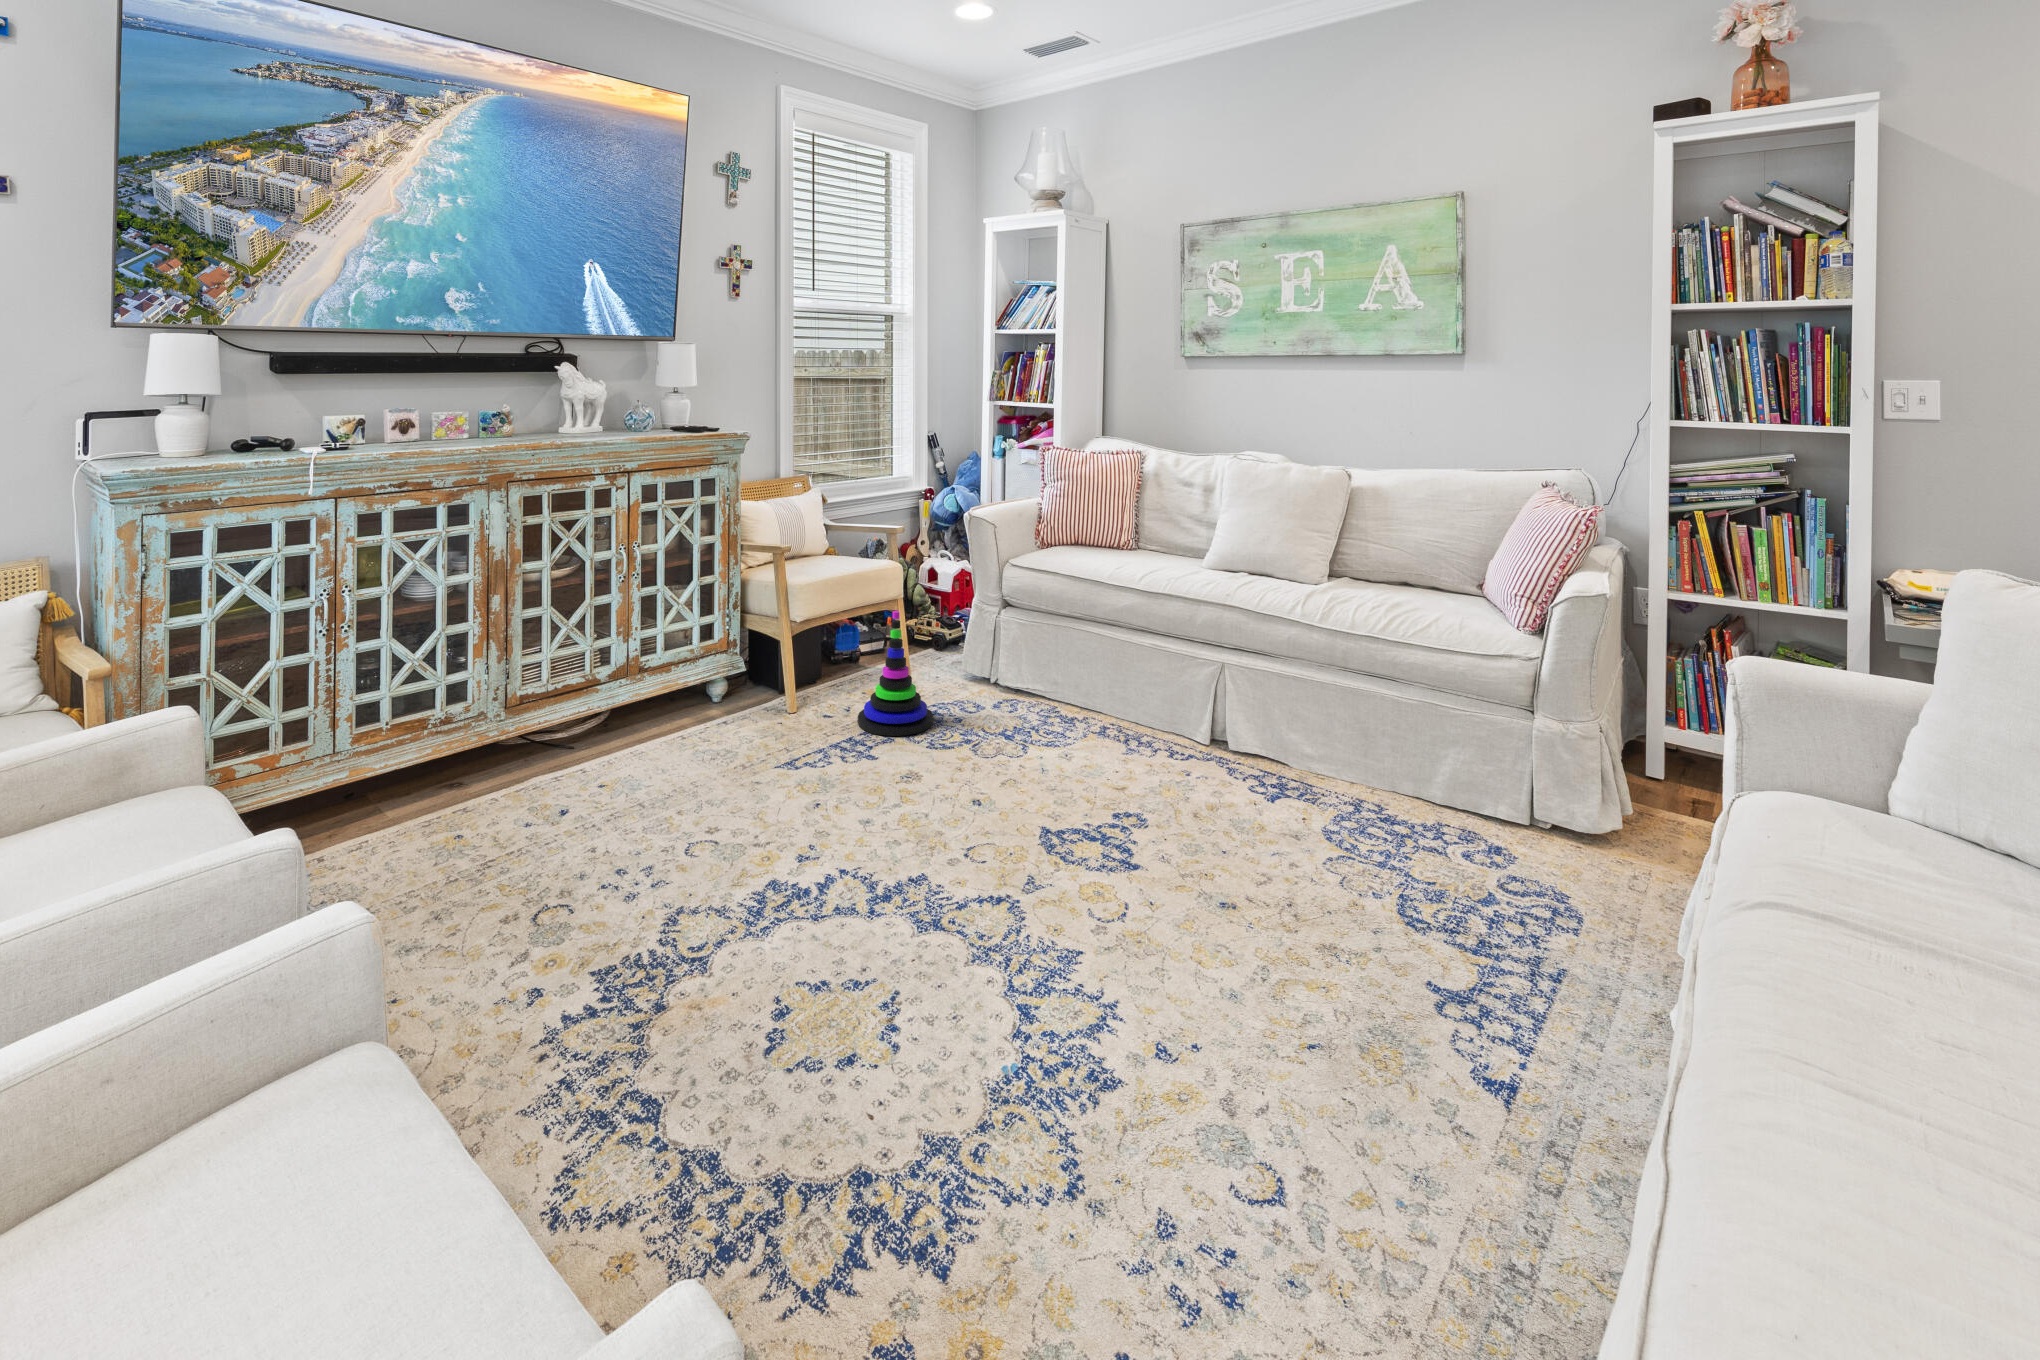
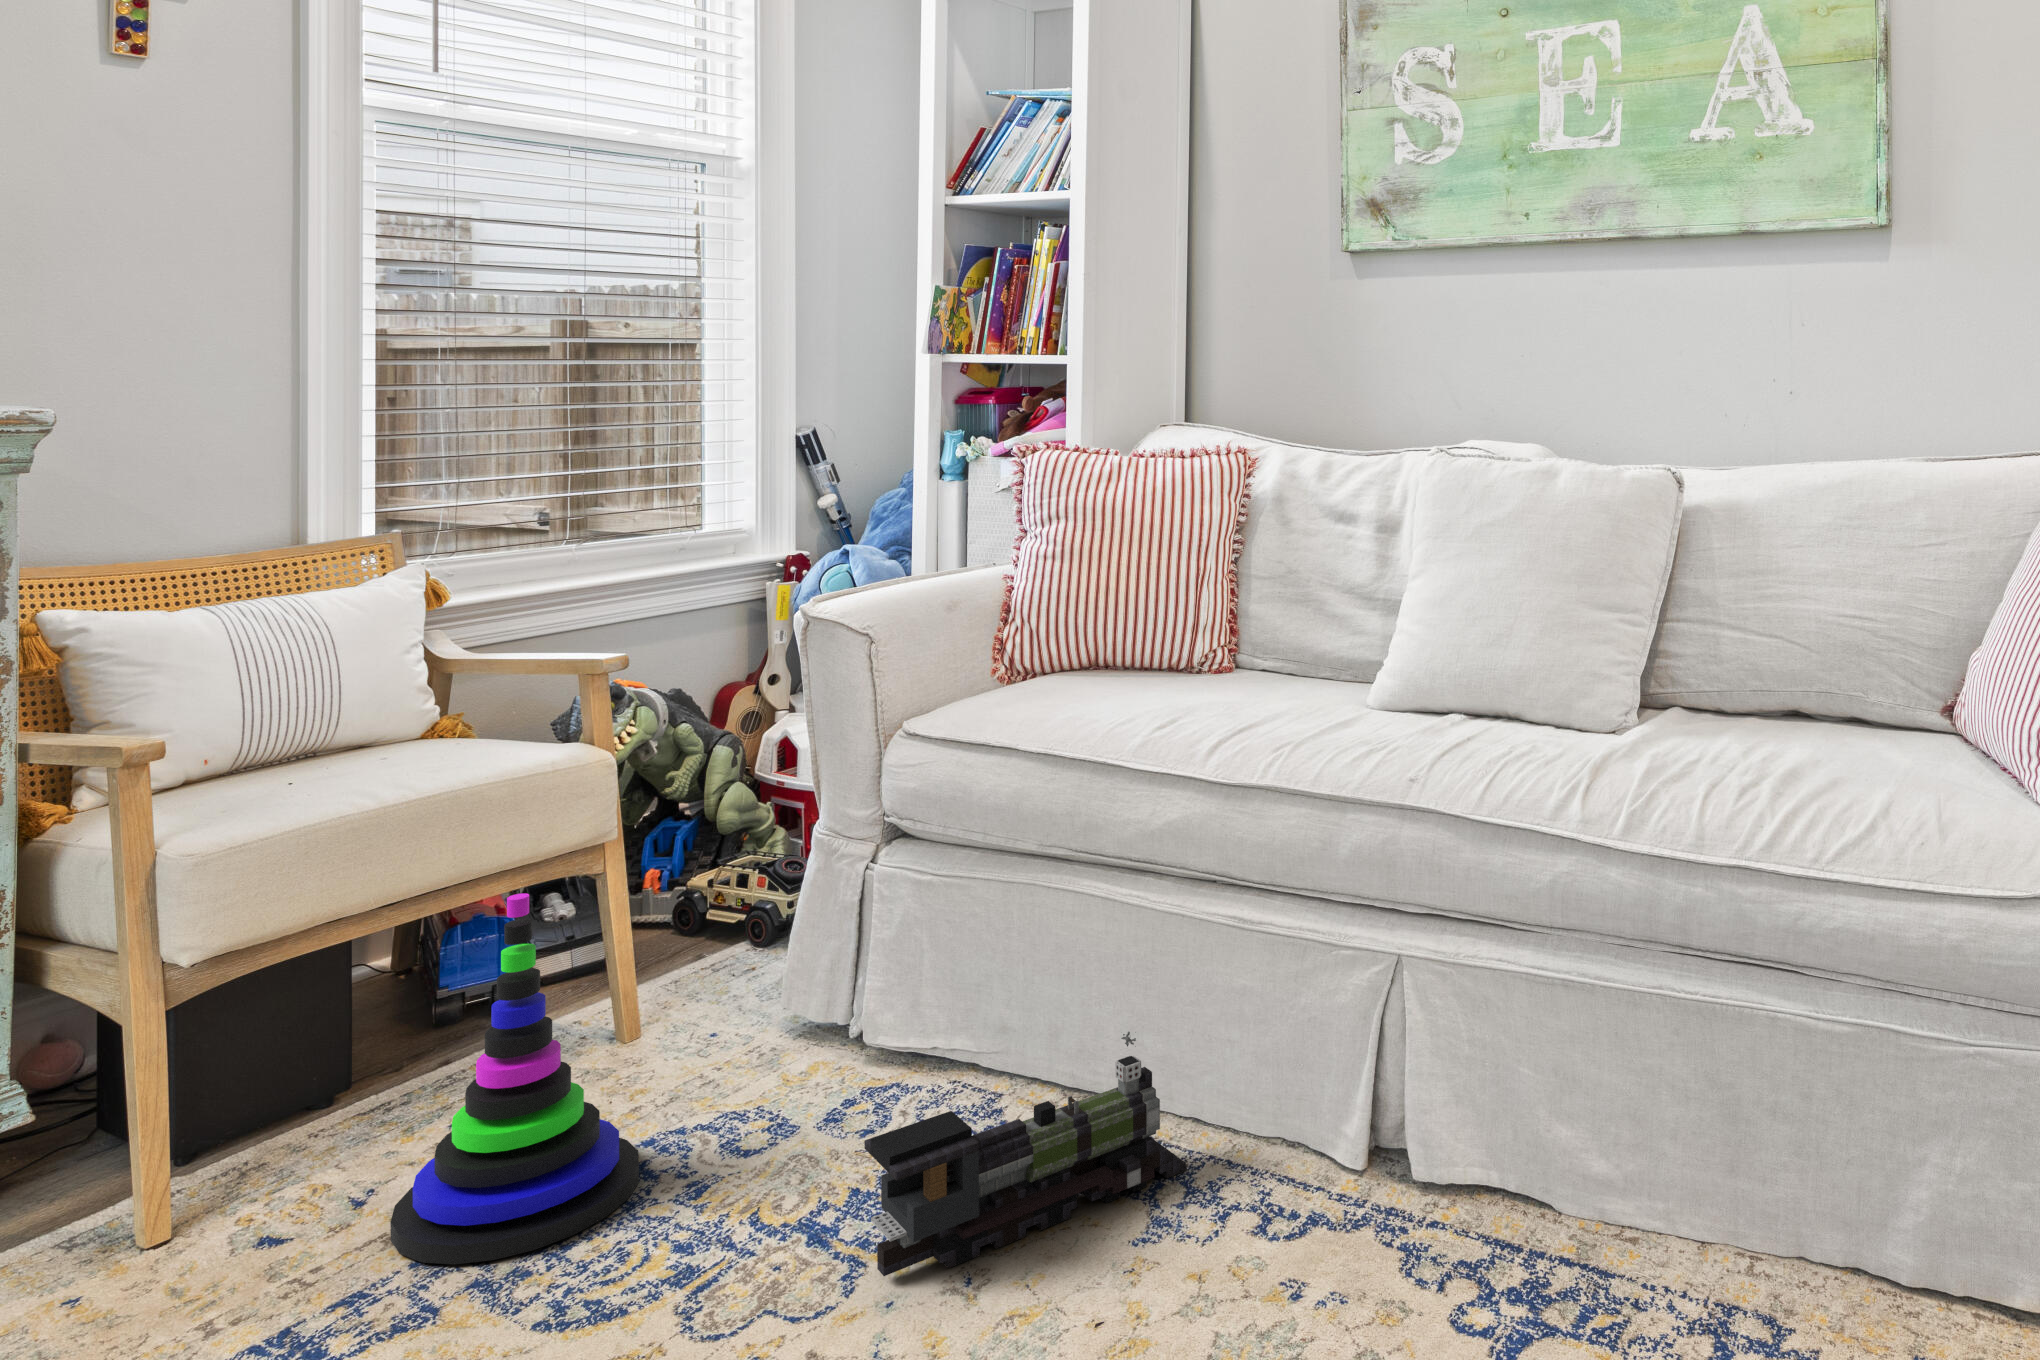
toy train: none [1025,683,1136,757] -> present [865,1032,1186,1276]

